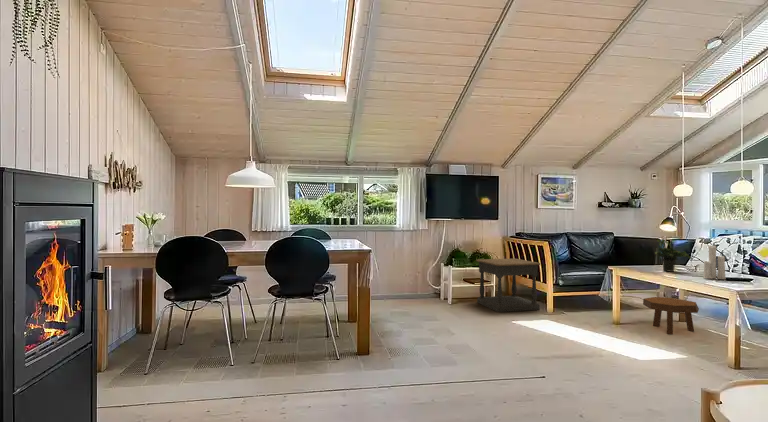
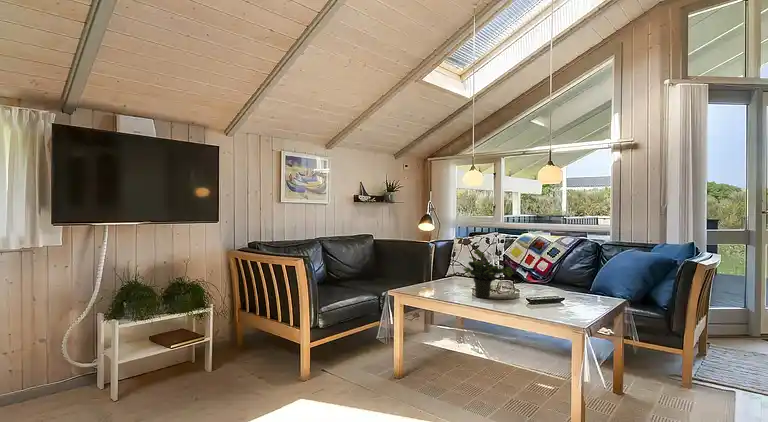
candle: present [703,245,726,279] -> none [549,249,575,312]
side table: present [476,259,540,312] -> none [174,287,293,404]
footstool: present [643,297,699,334] -> none [444,328,517,393]

